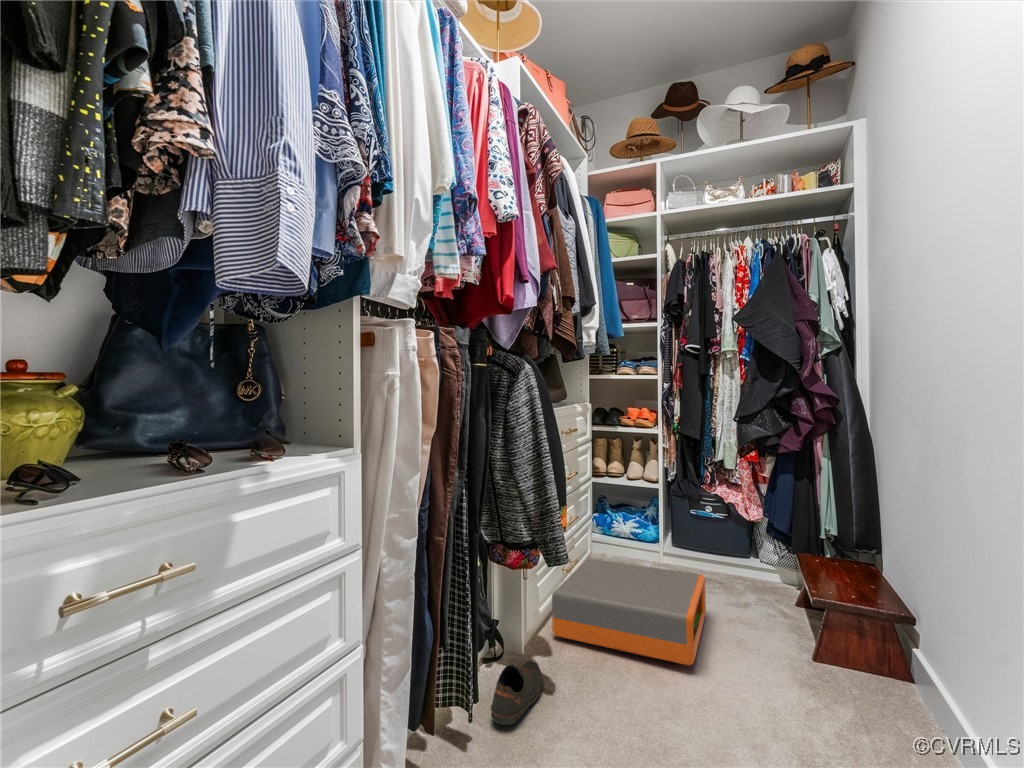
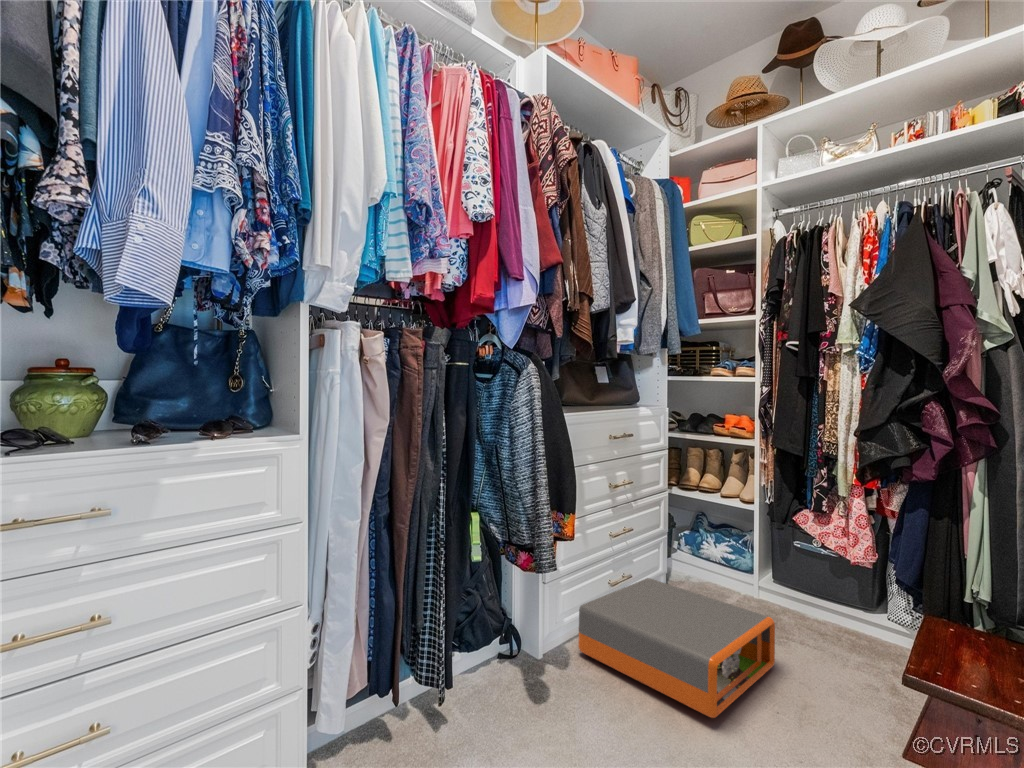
shoe: present [491,661,543,725] -> none [469,668,542,727]

